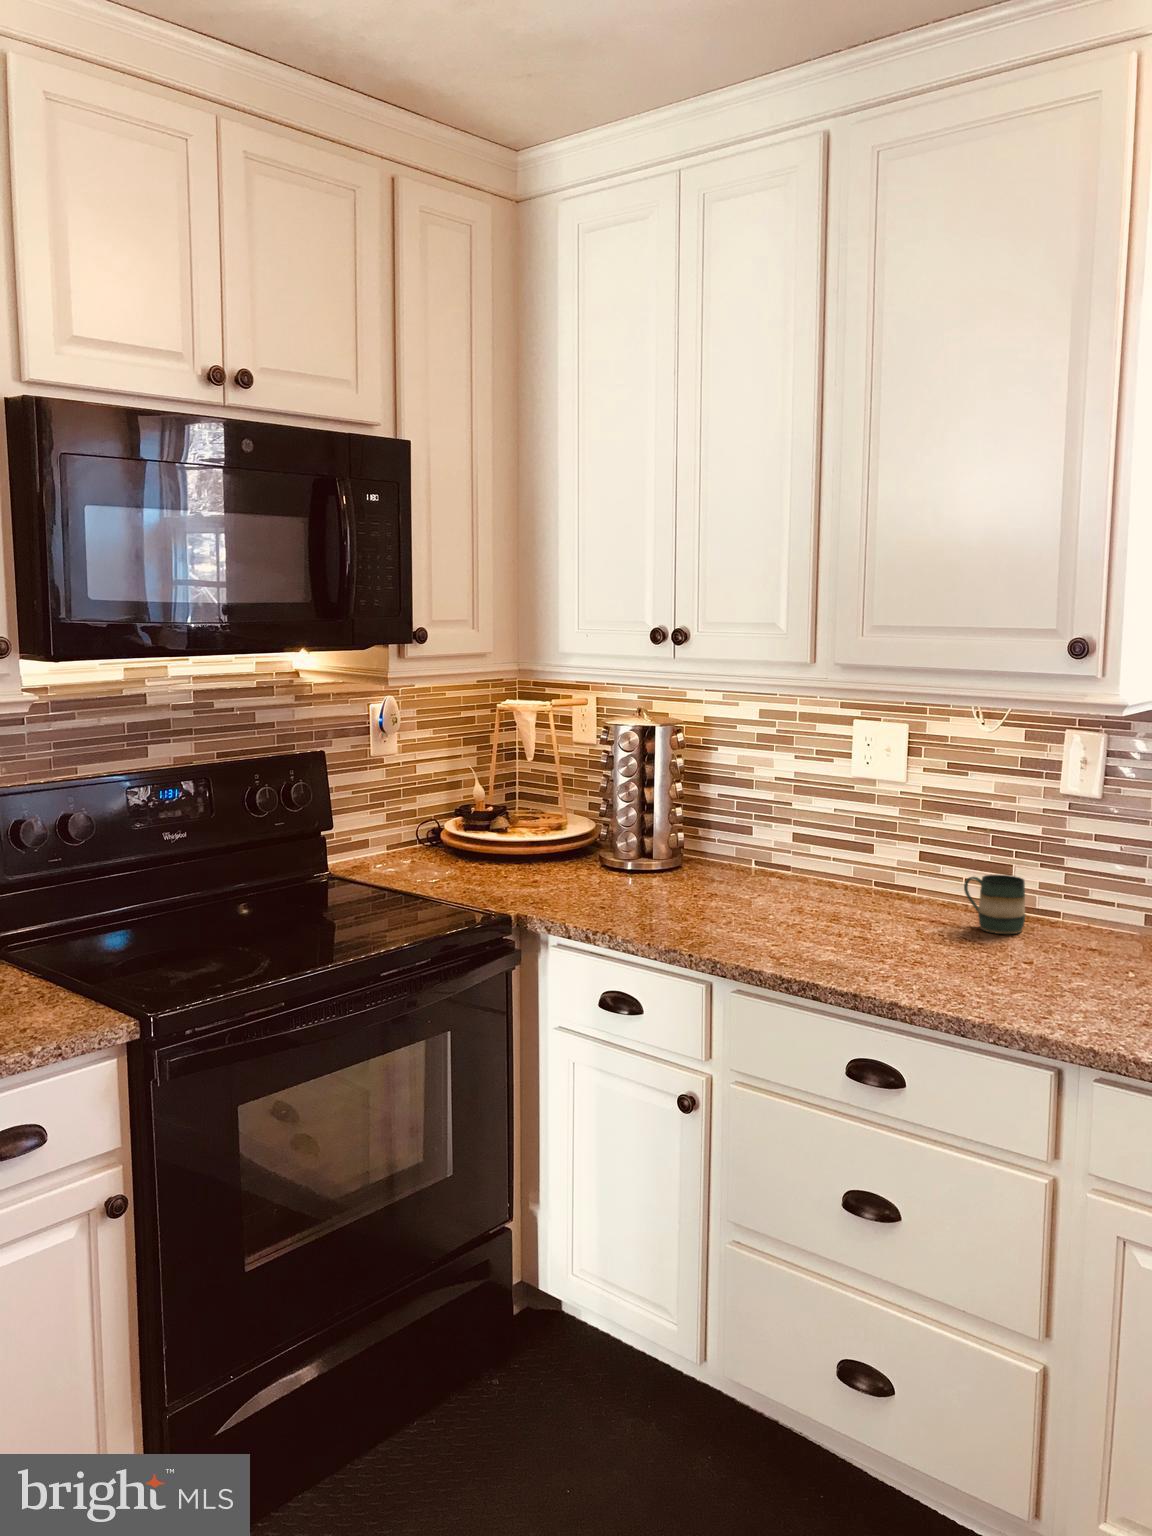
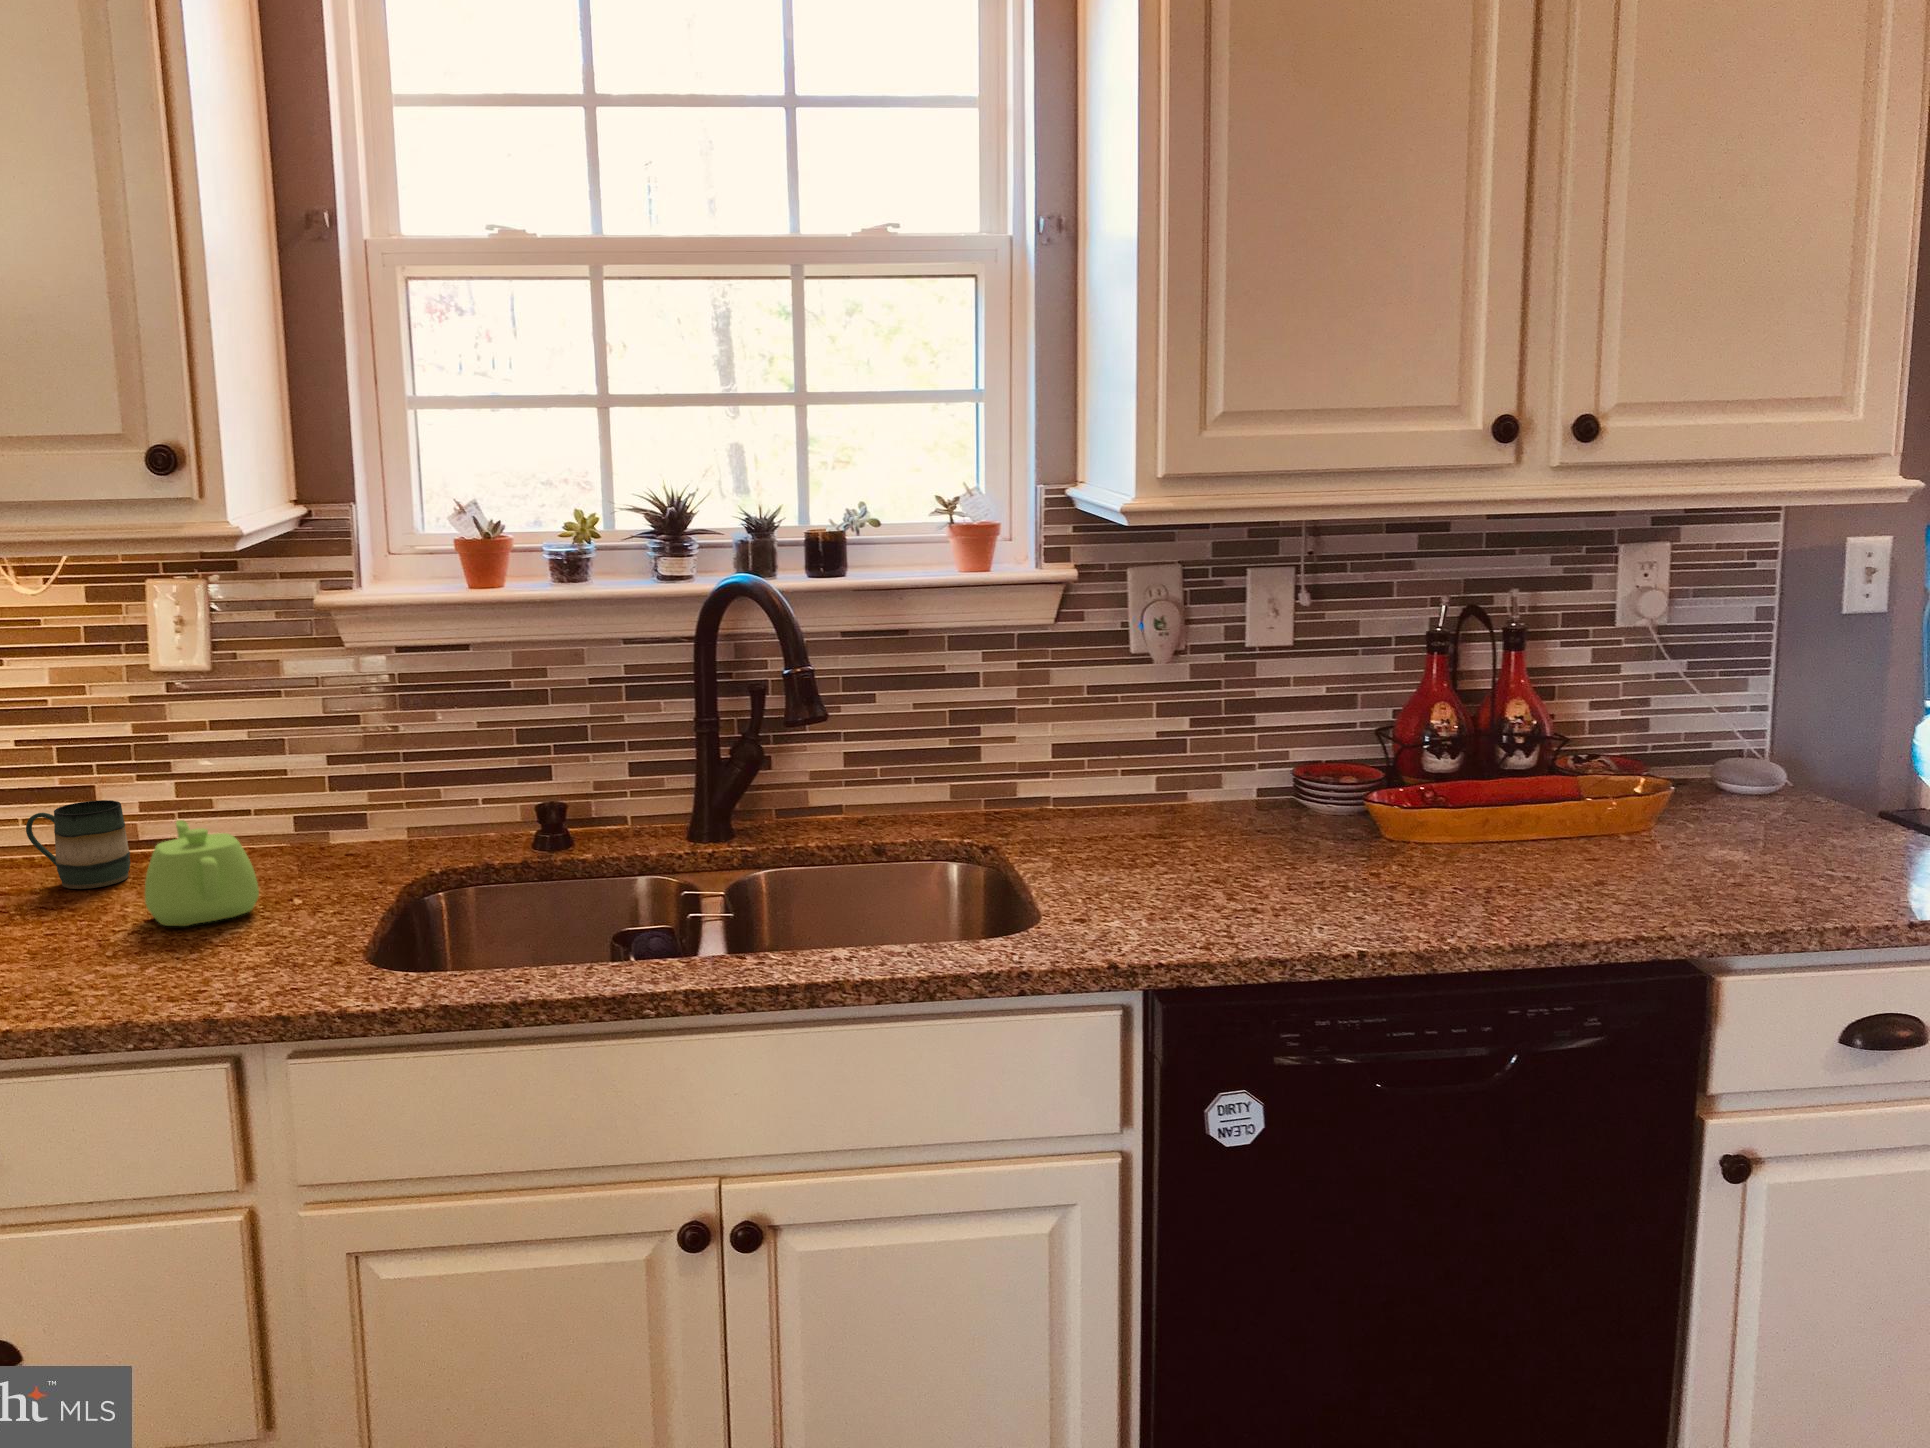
teapot: none [1025,899,1103,975] -> present [145,820,259,926]

